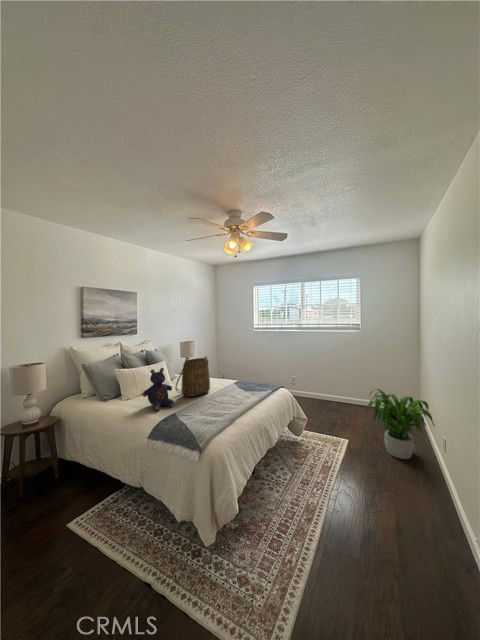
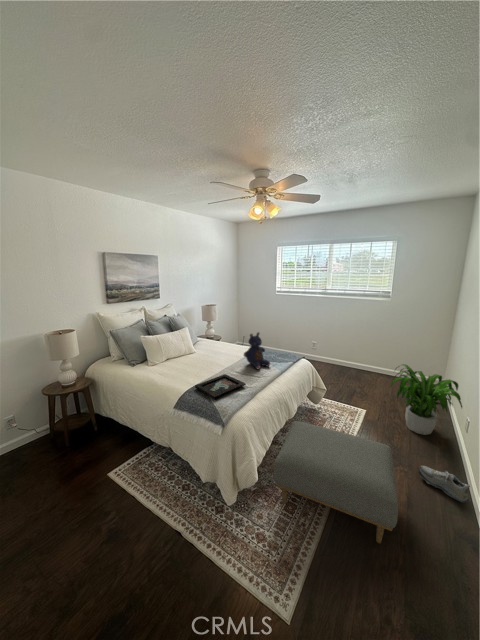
tote bag: present [175,357,210,397] -> none [198,326,231,366]
teddy bear: present [143,368,174,411] -> present [244,332,270,369]
decorative tray: none [172,403,224,426] -> present [195,374,246,399]
ottoman: none [256,447,385,574] -> present [274,421,398,543]
shoe: none [402,487,455,523] -> present [418,466,470,503]

